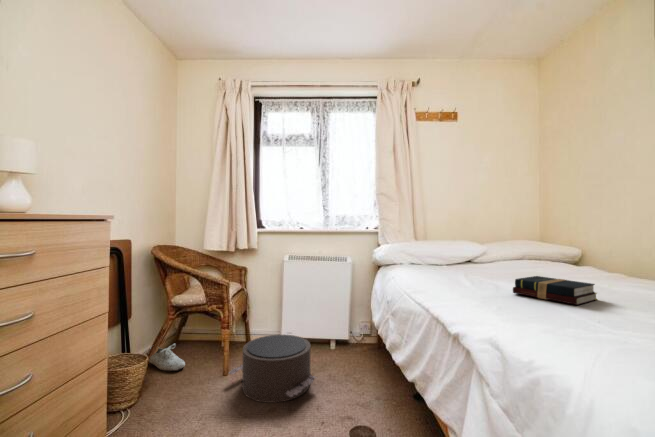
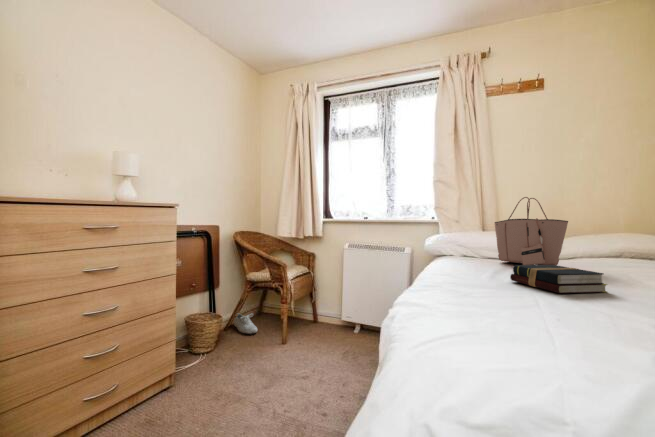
tote bag: none [446,213,516,275] -> present [495,197,568,265]
pouf: present [229,335,315,403] -> none [281,314,352,369]

